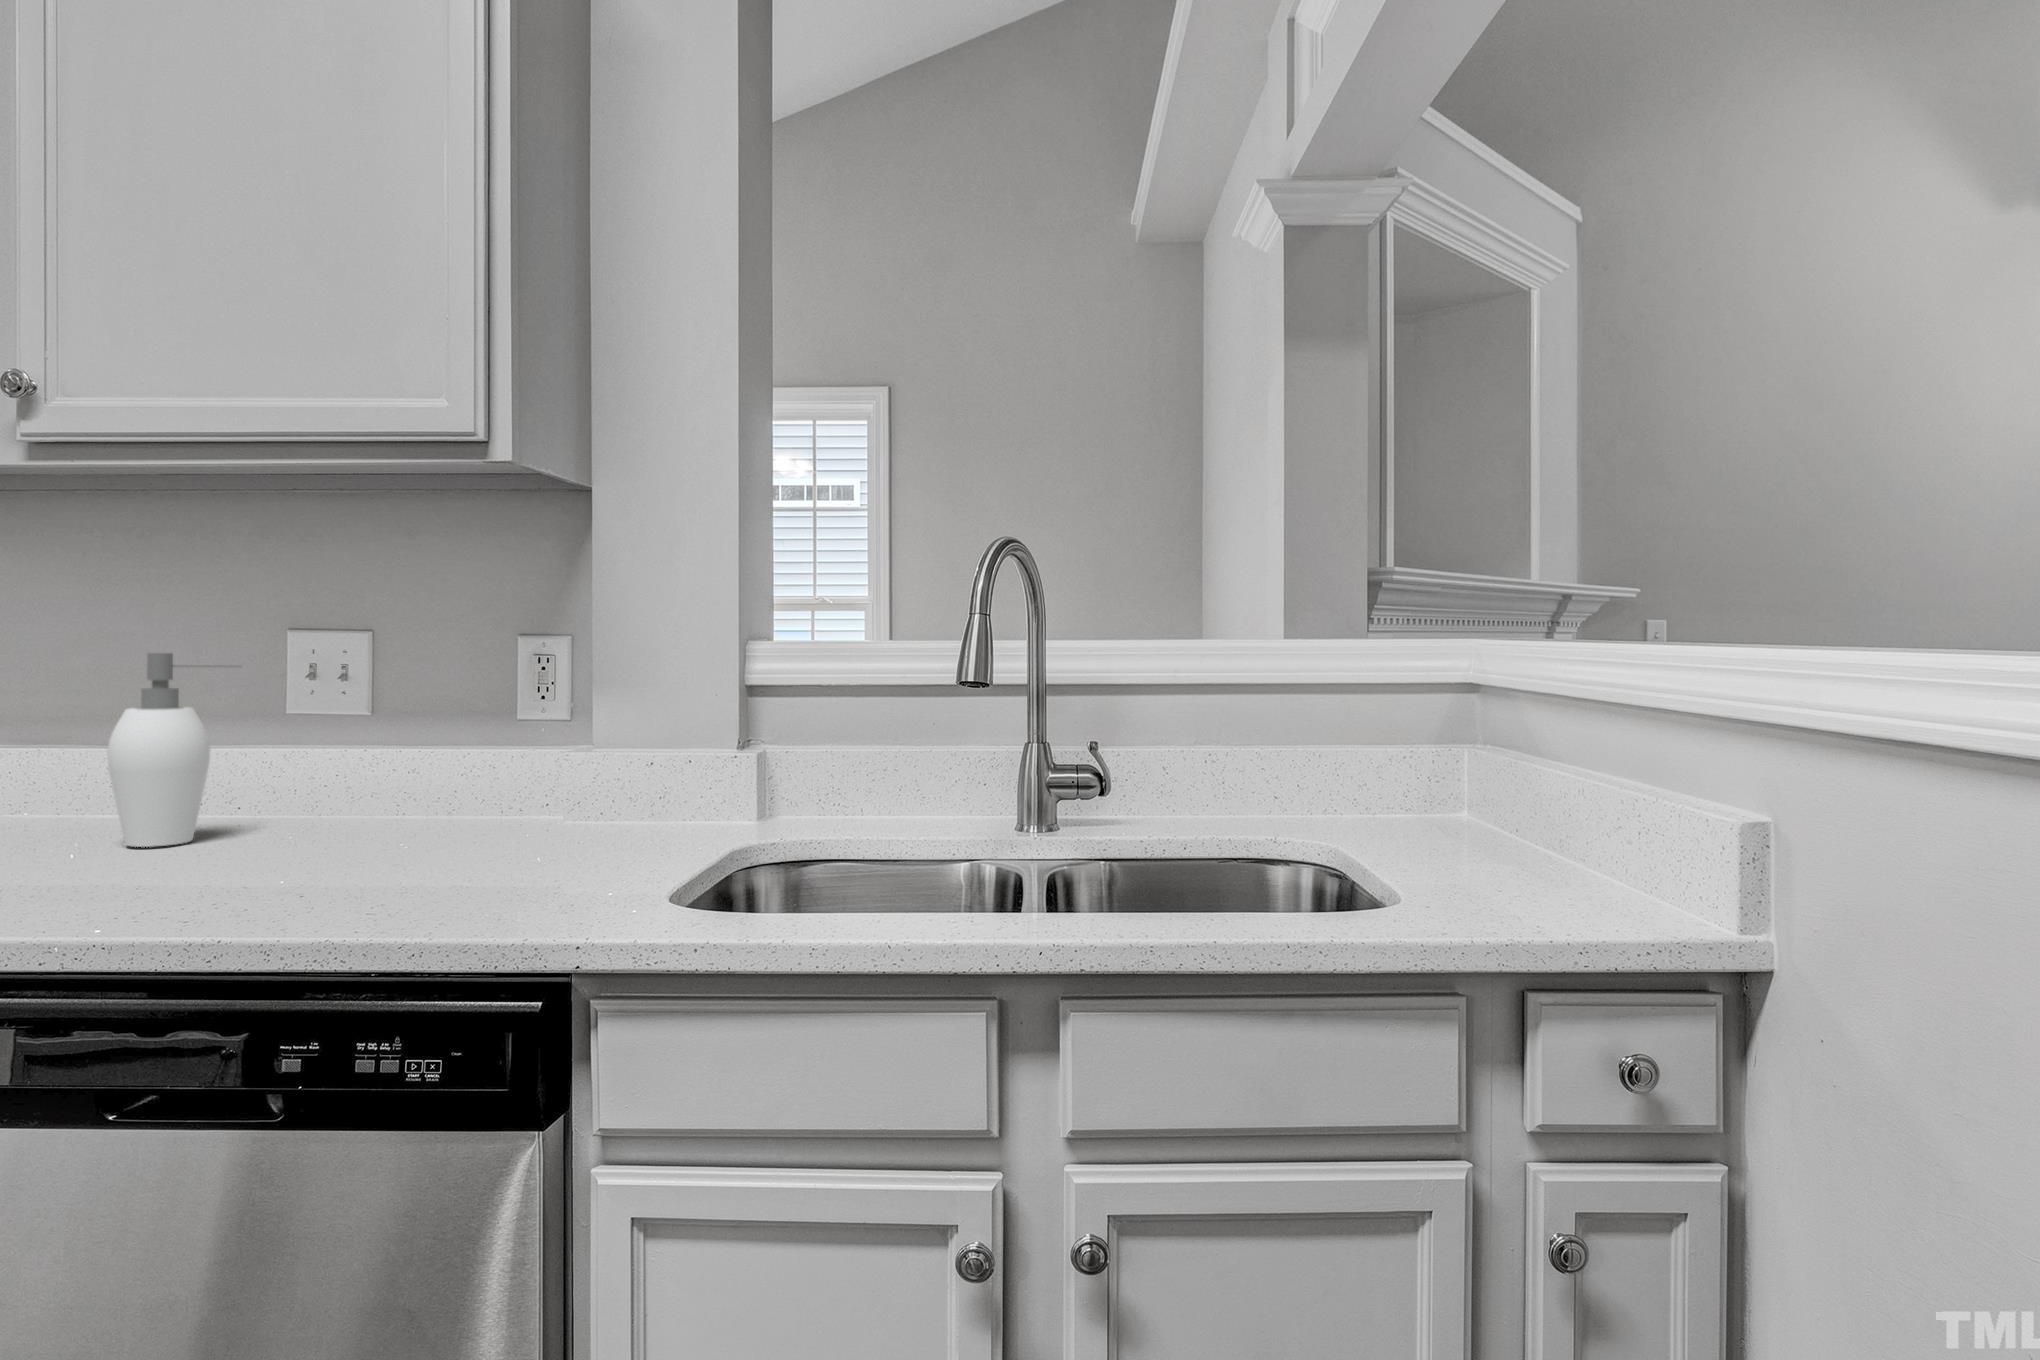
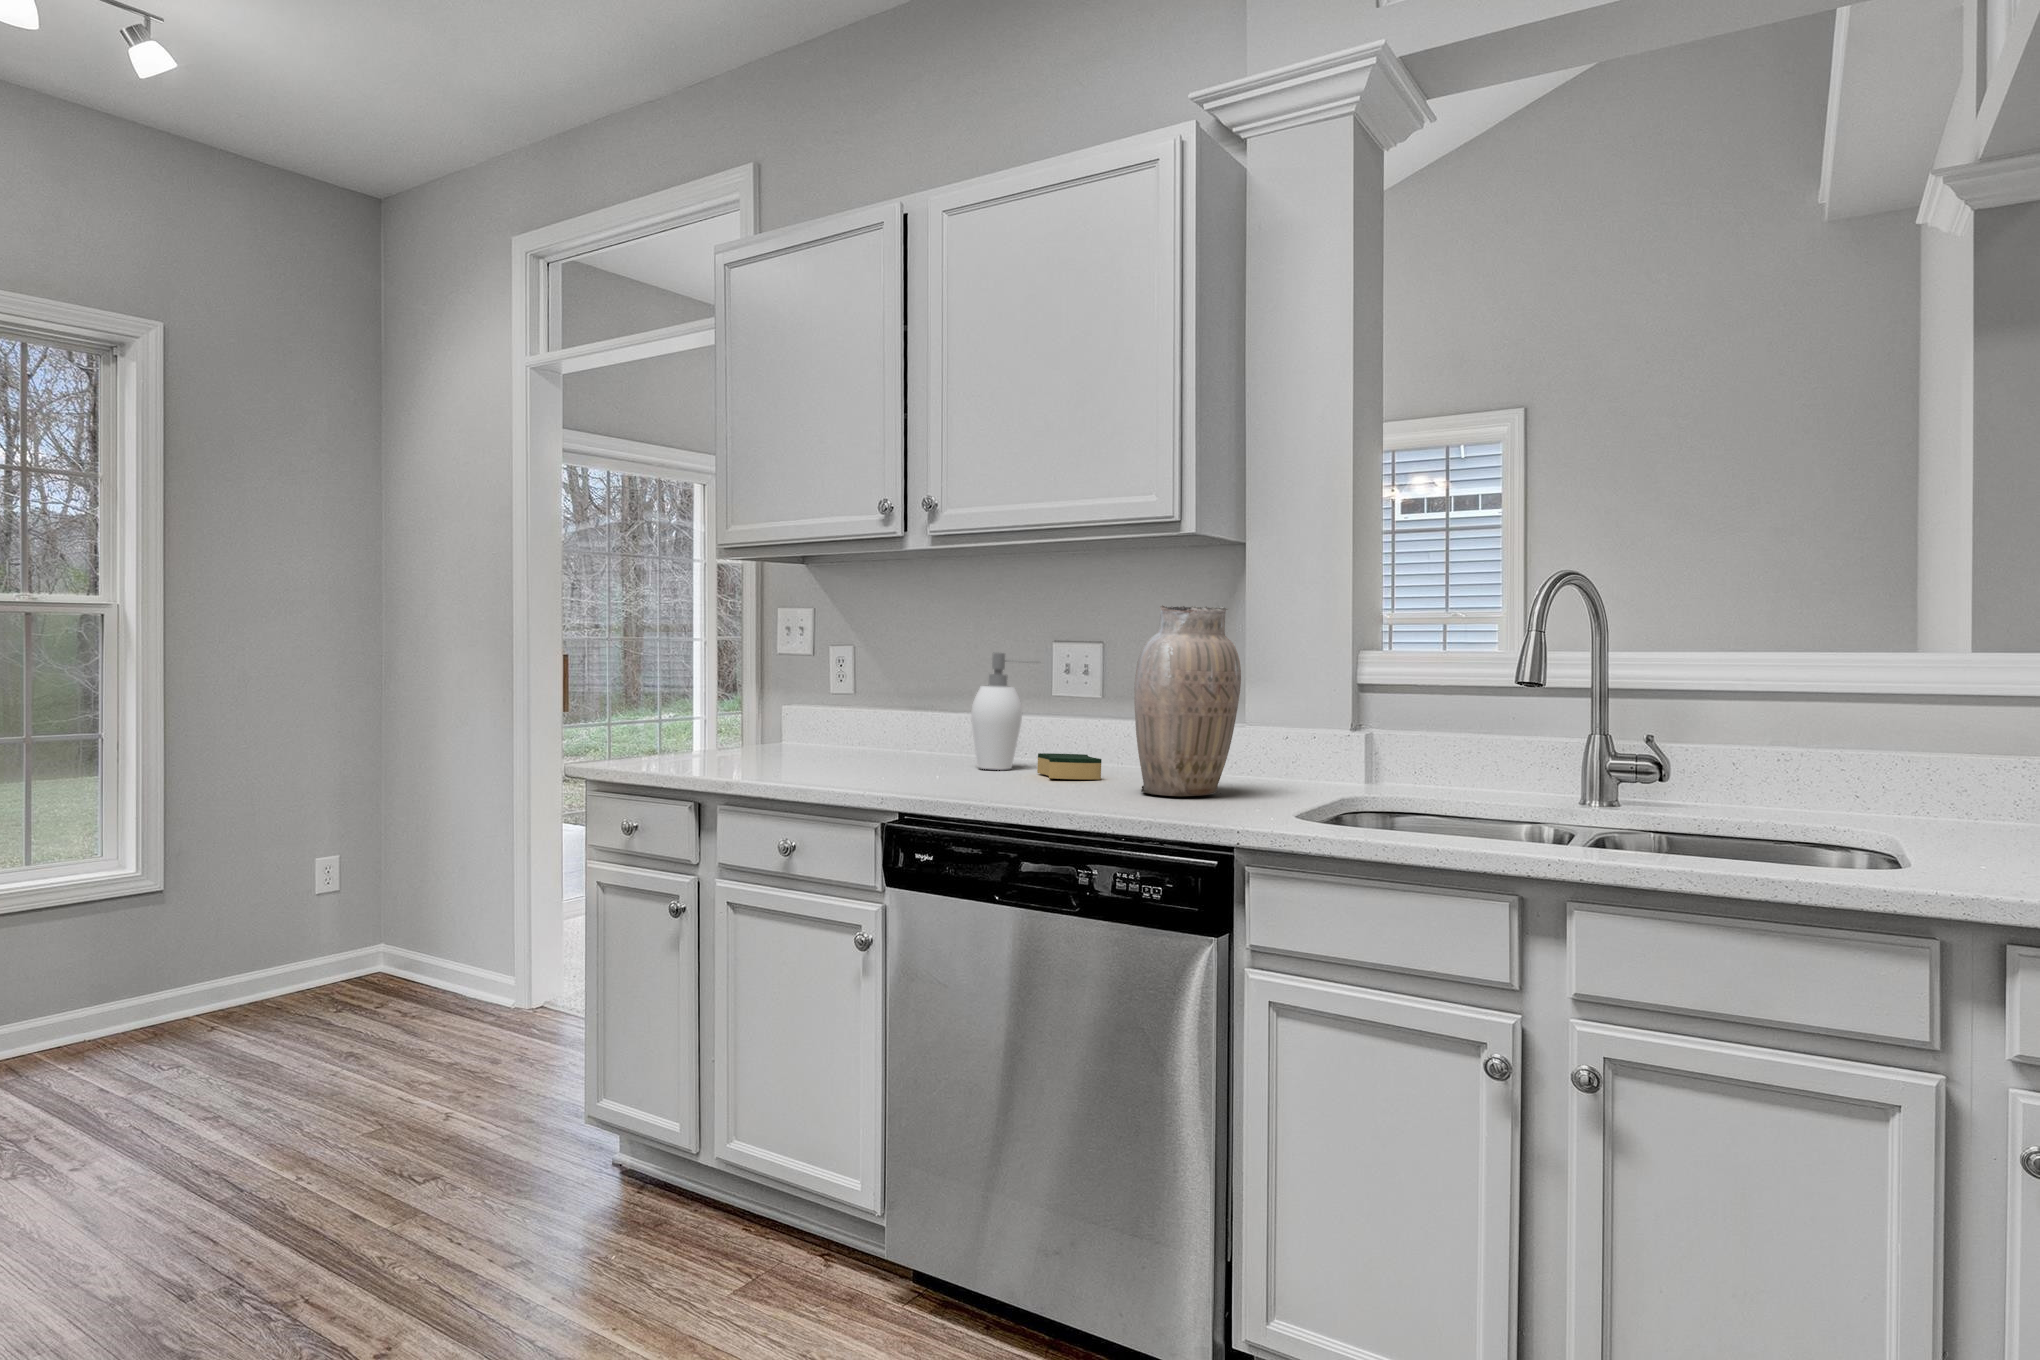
vase: none [399,581,576,884] -> present [1134,605,1241,796]
sponge: none [237,810,352,860] -> present [1037,753,1101,779]

